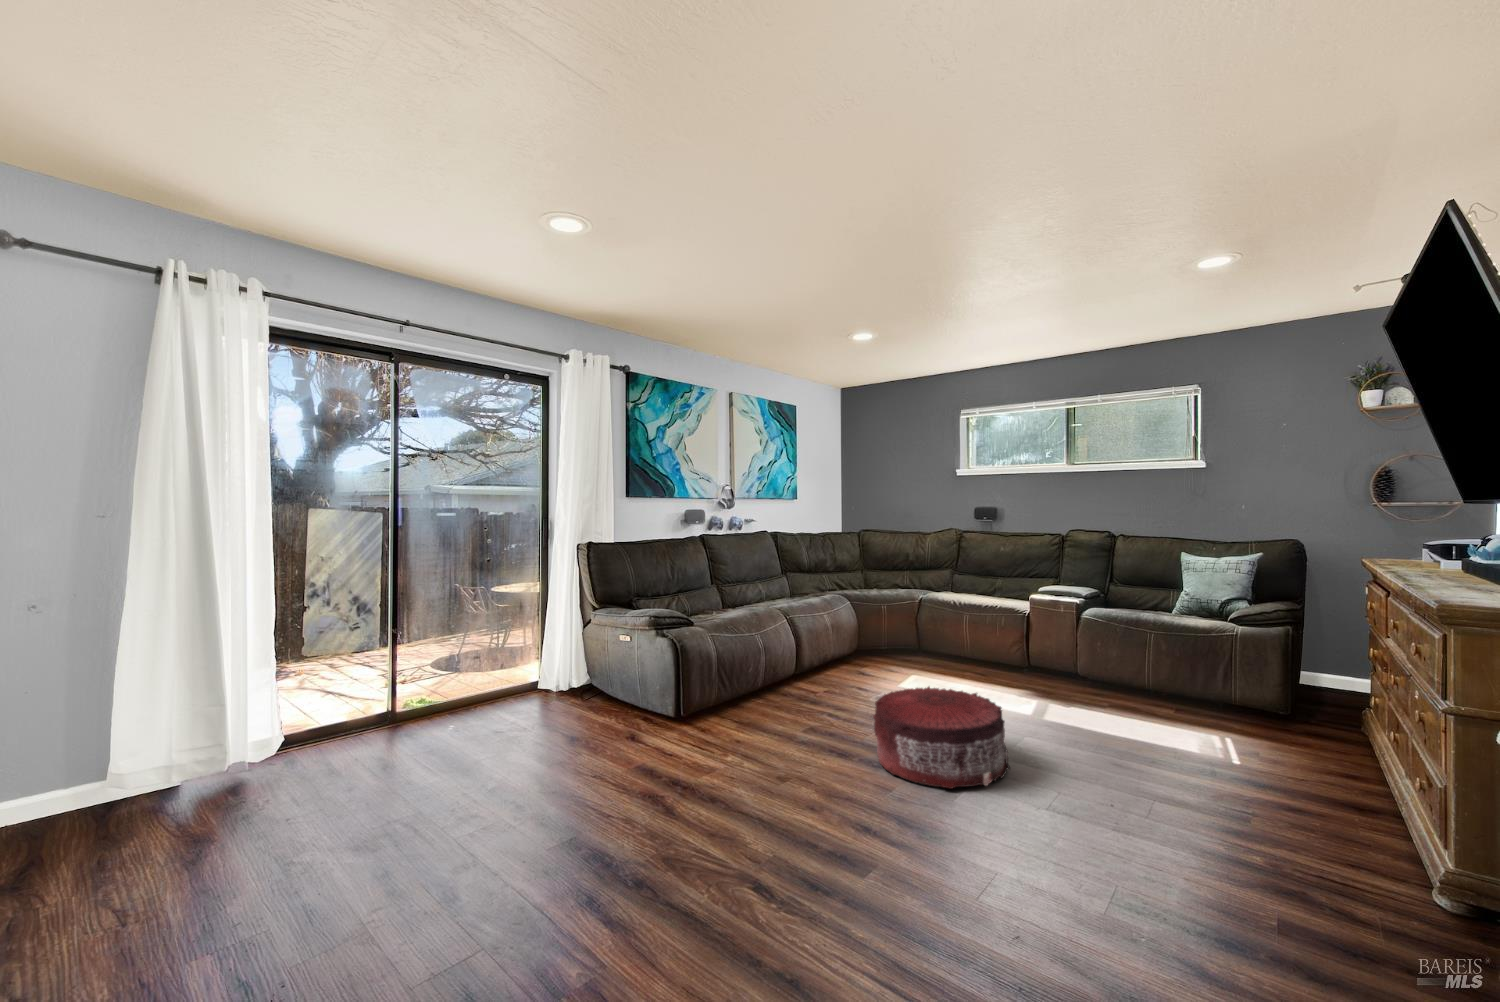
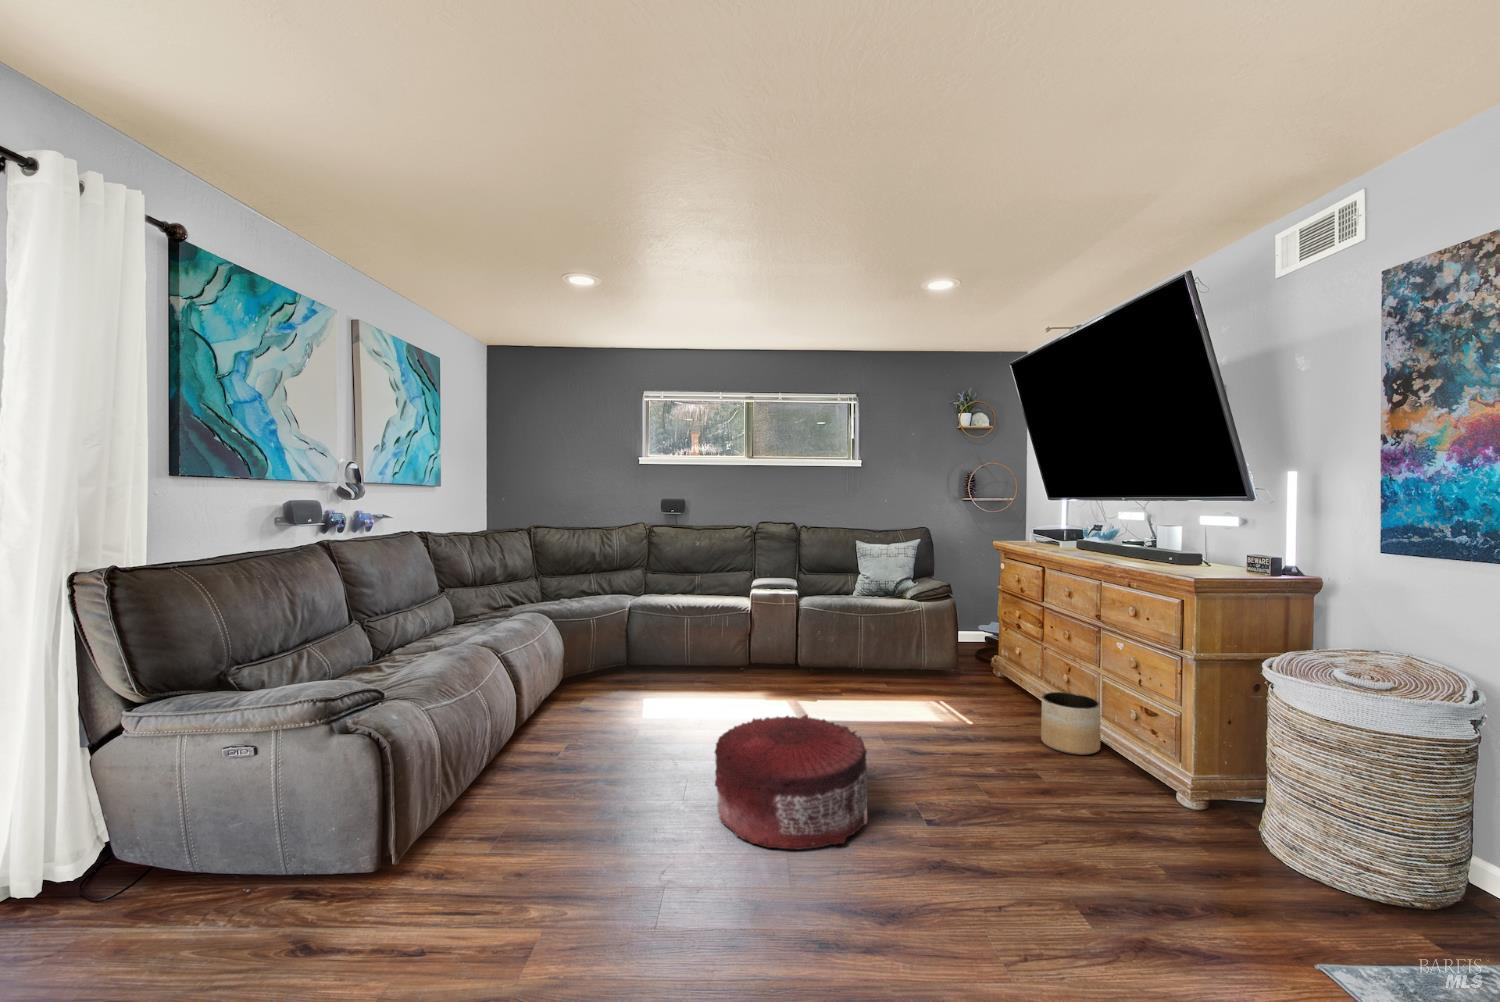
planter: none [1300,738,1391,820] -> present [1041,692,1100,755]

